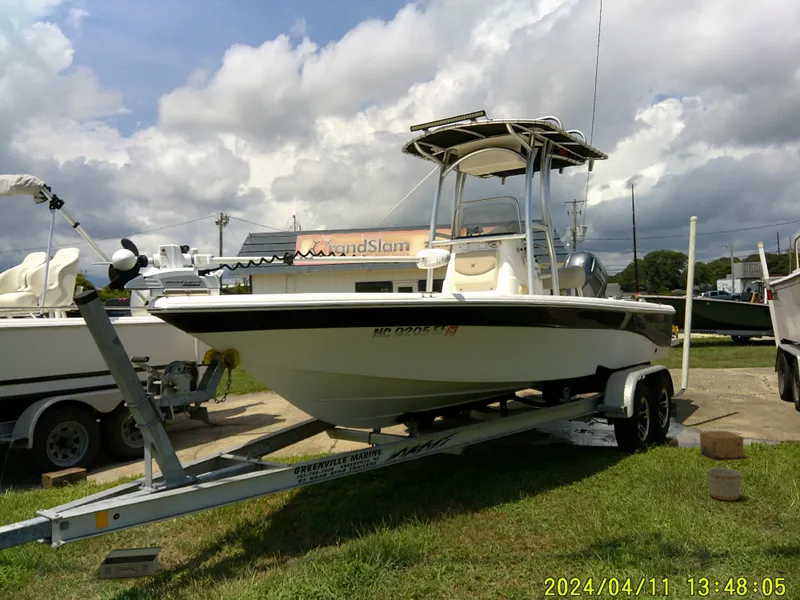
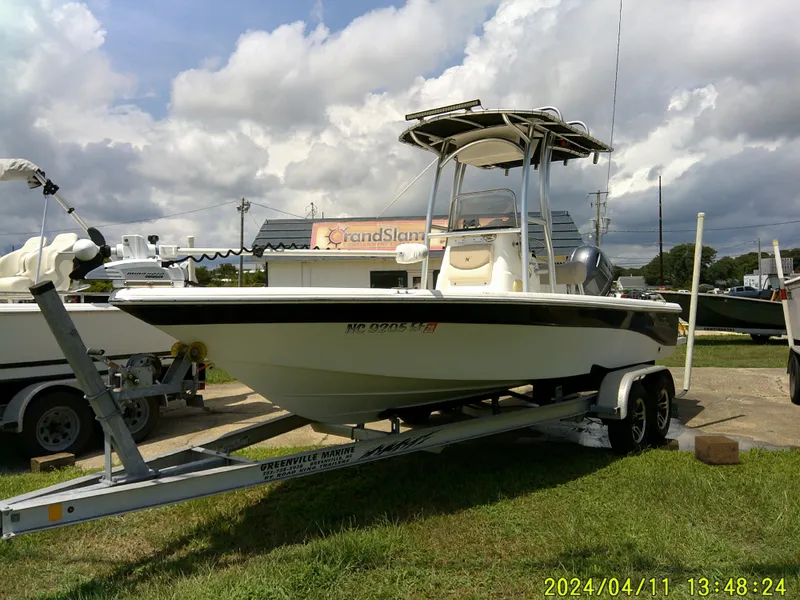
planter: present [708,468,741,501] -> none [695,476,729,510]
toolbox: present [100,546,162,579] -> none [57,539,125,571]

